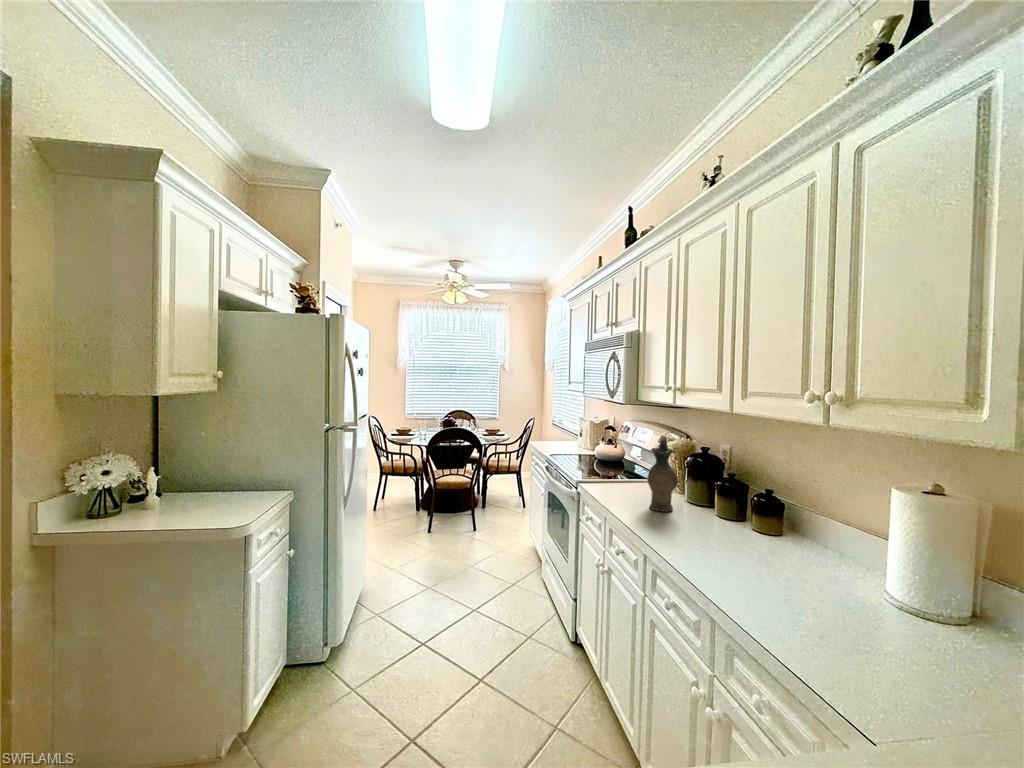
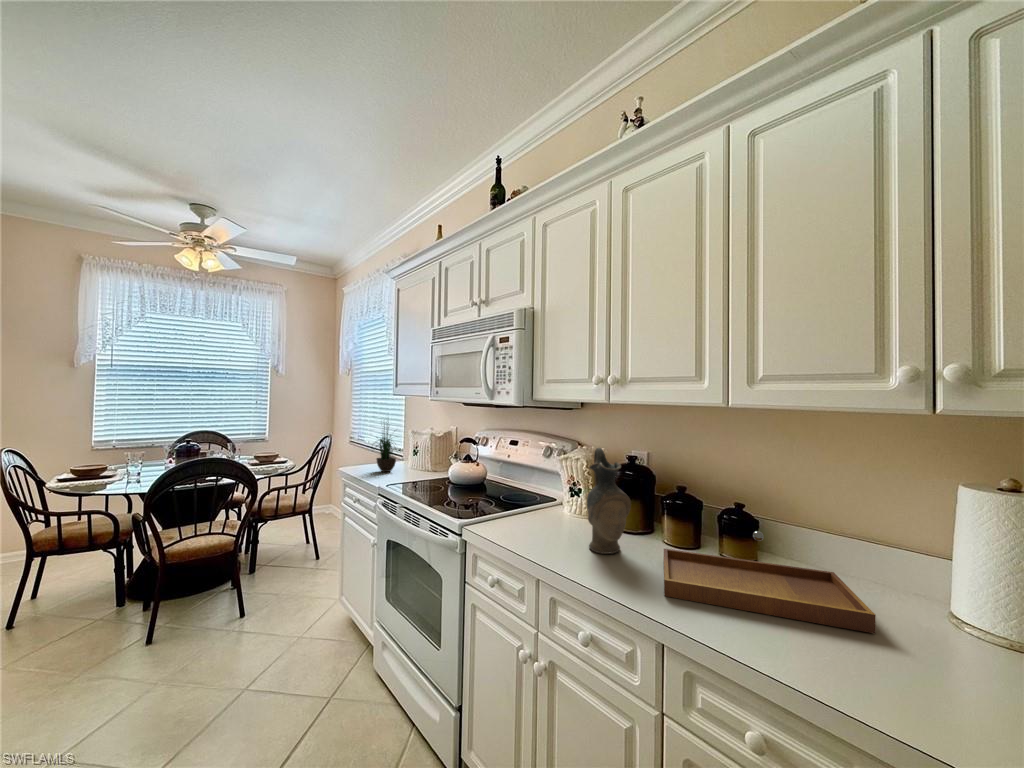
potted plant: none [545,402,567,447] -> present [375,427,396,472]
tray: none [667,506,820,580] -> present [663,531,876,633]

